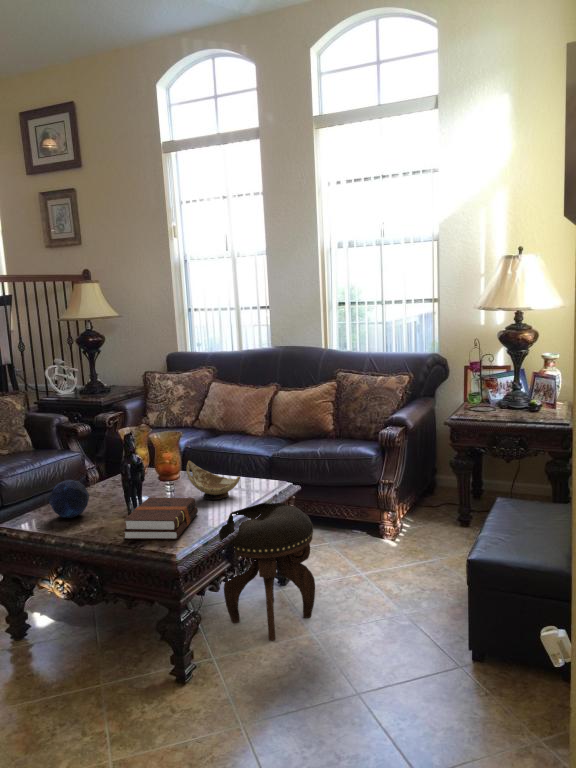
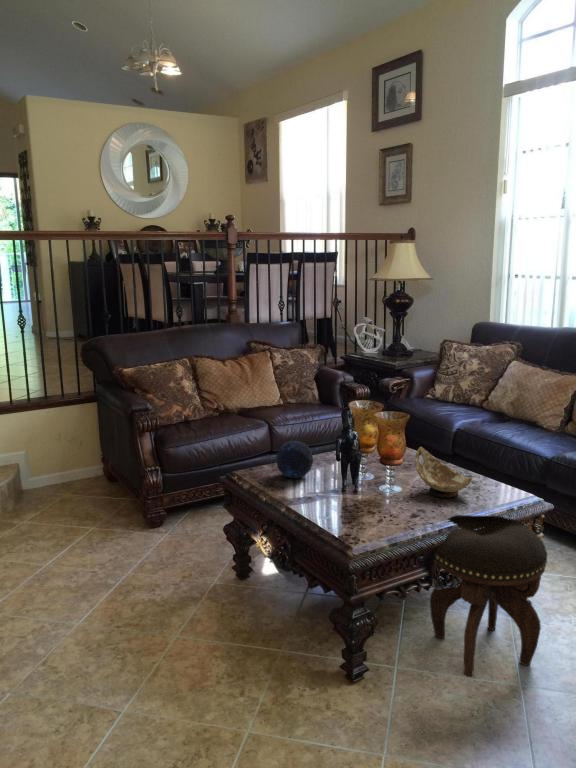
hardback book: present [123,498,198,539] -> none [319,477,410,531]

